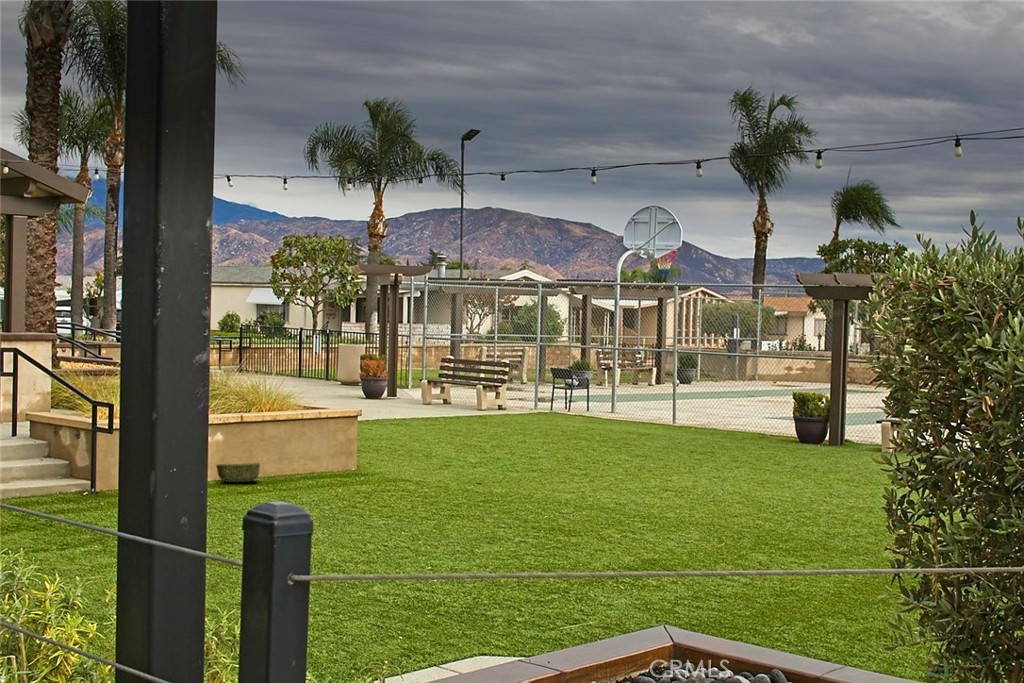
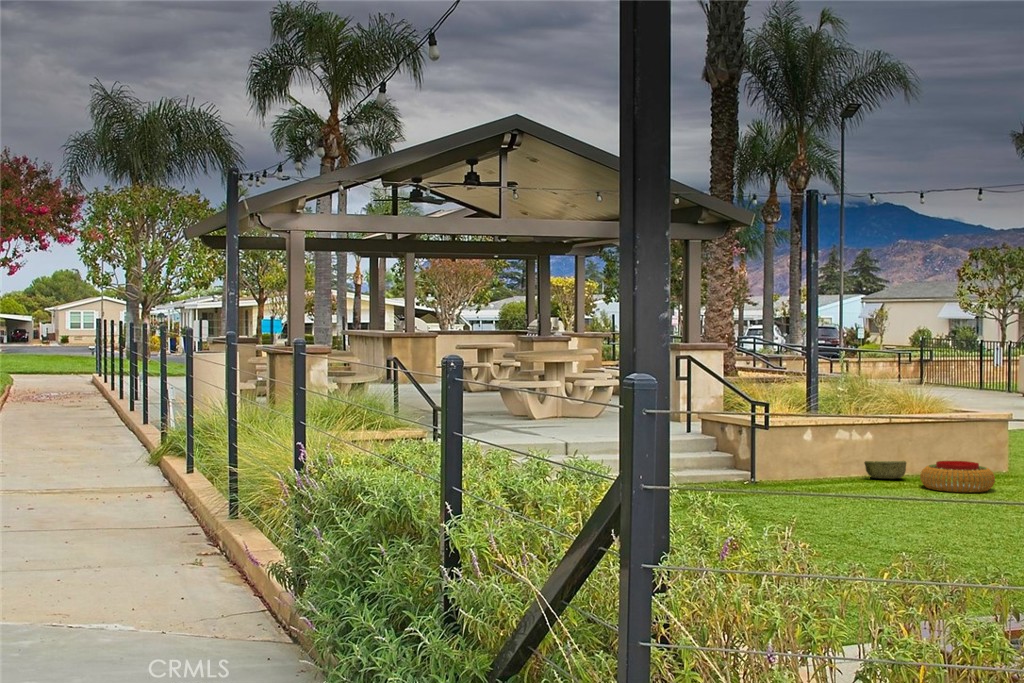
pouf: none [276,462,350,494] -> present [920,461,995,493]

